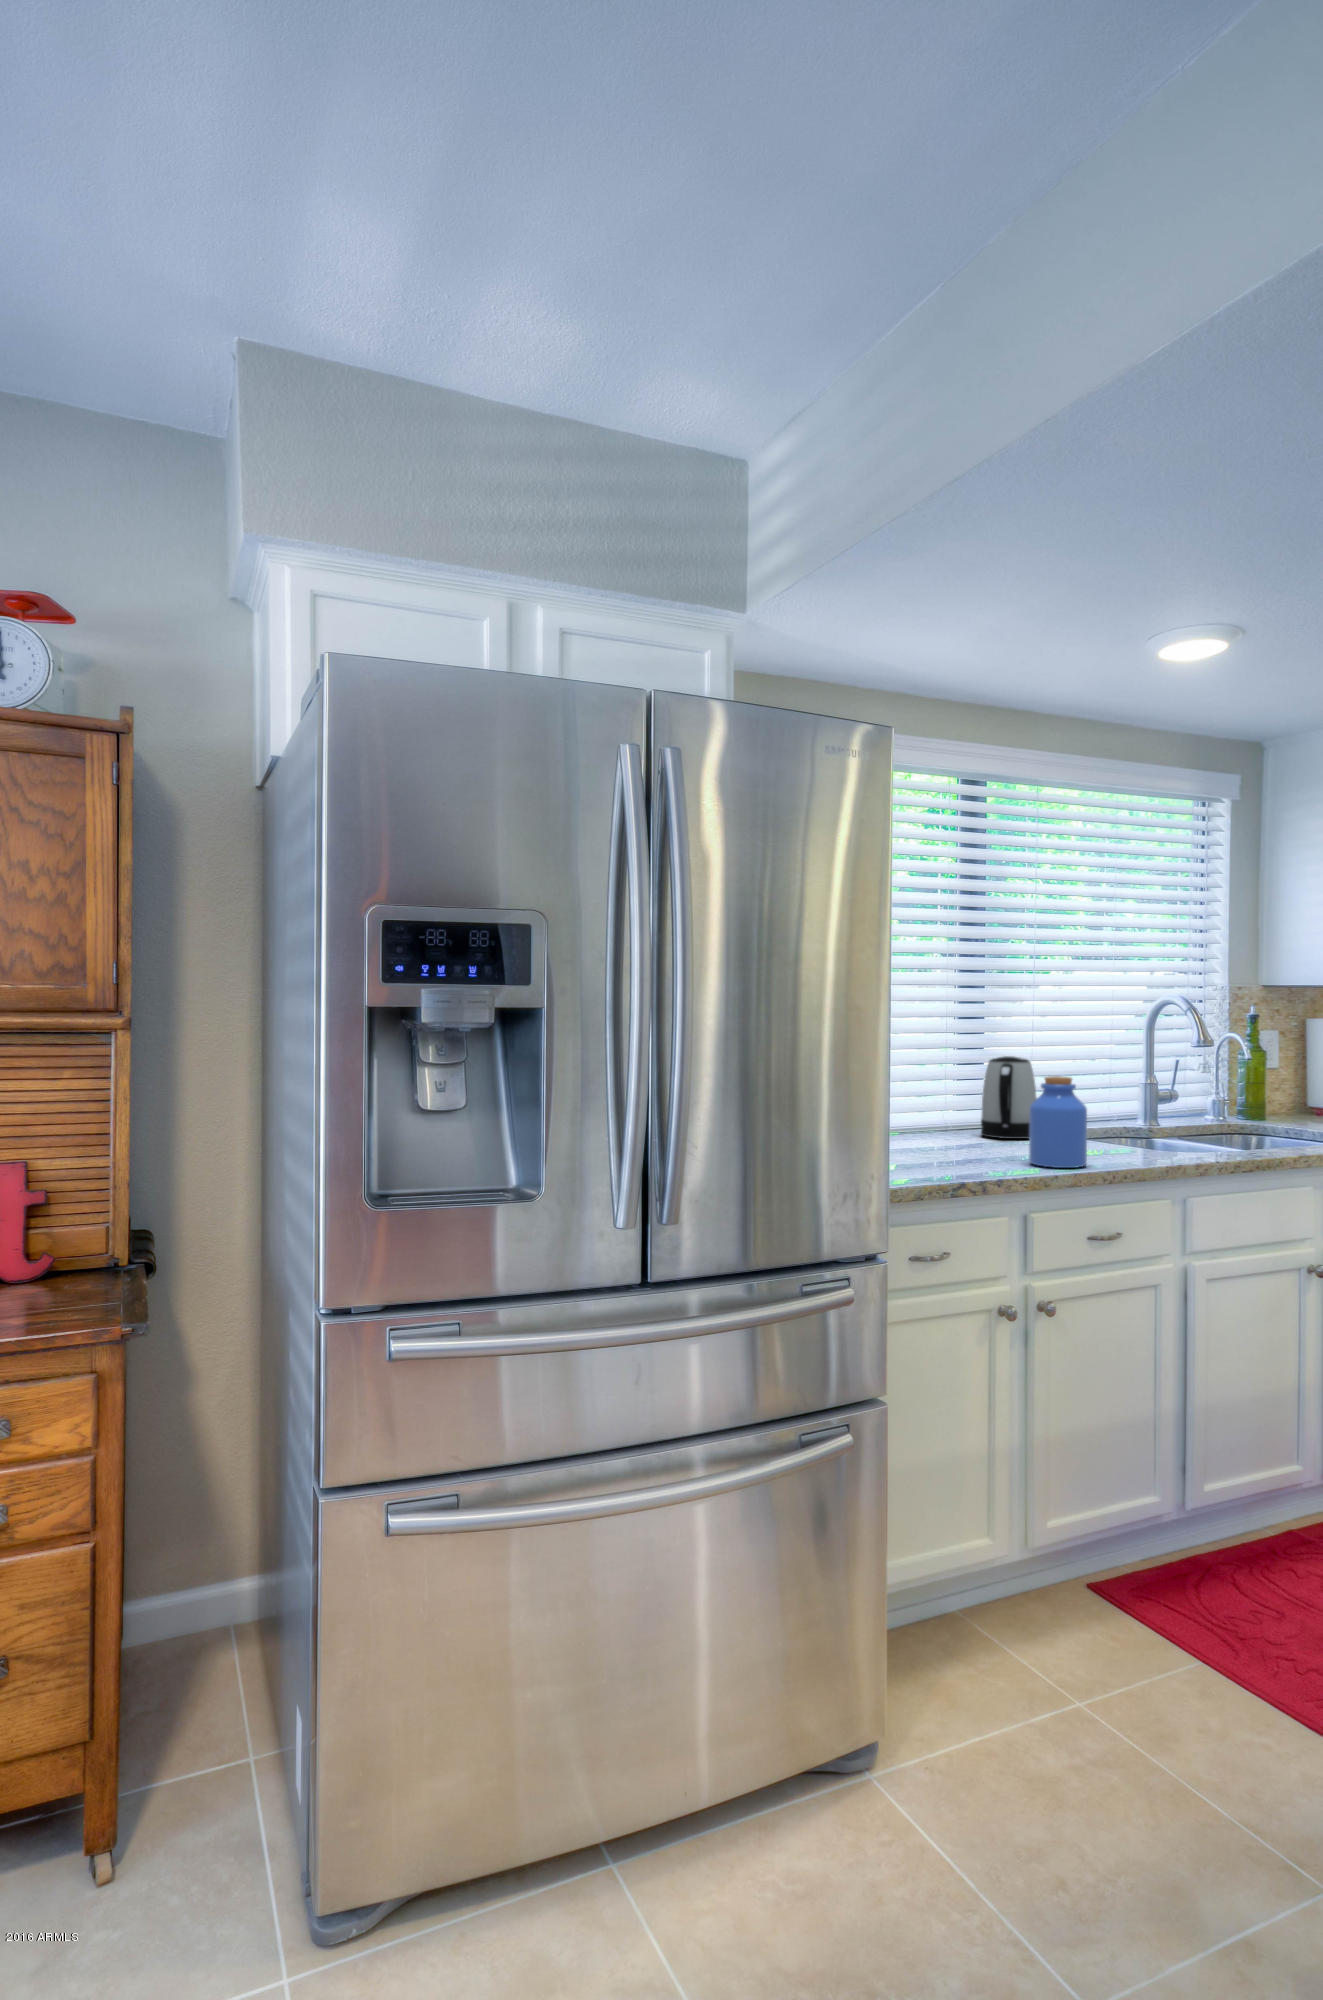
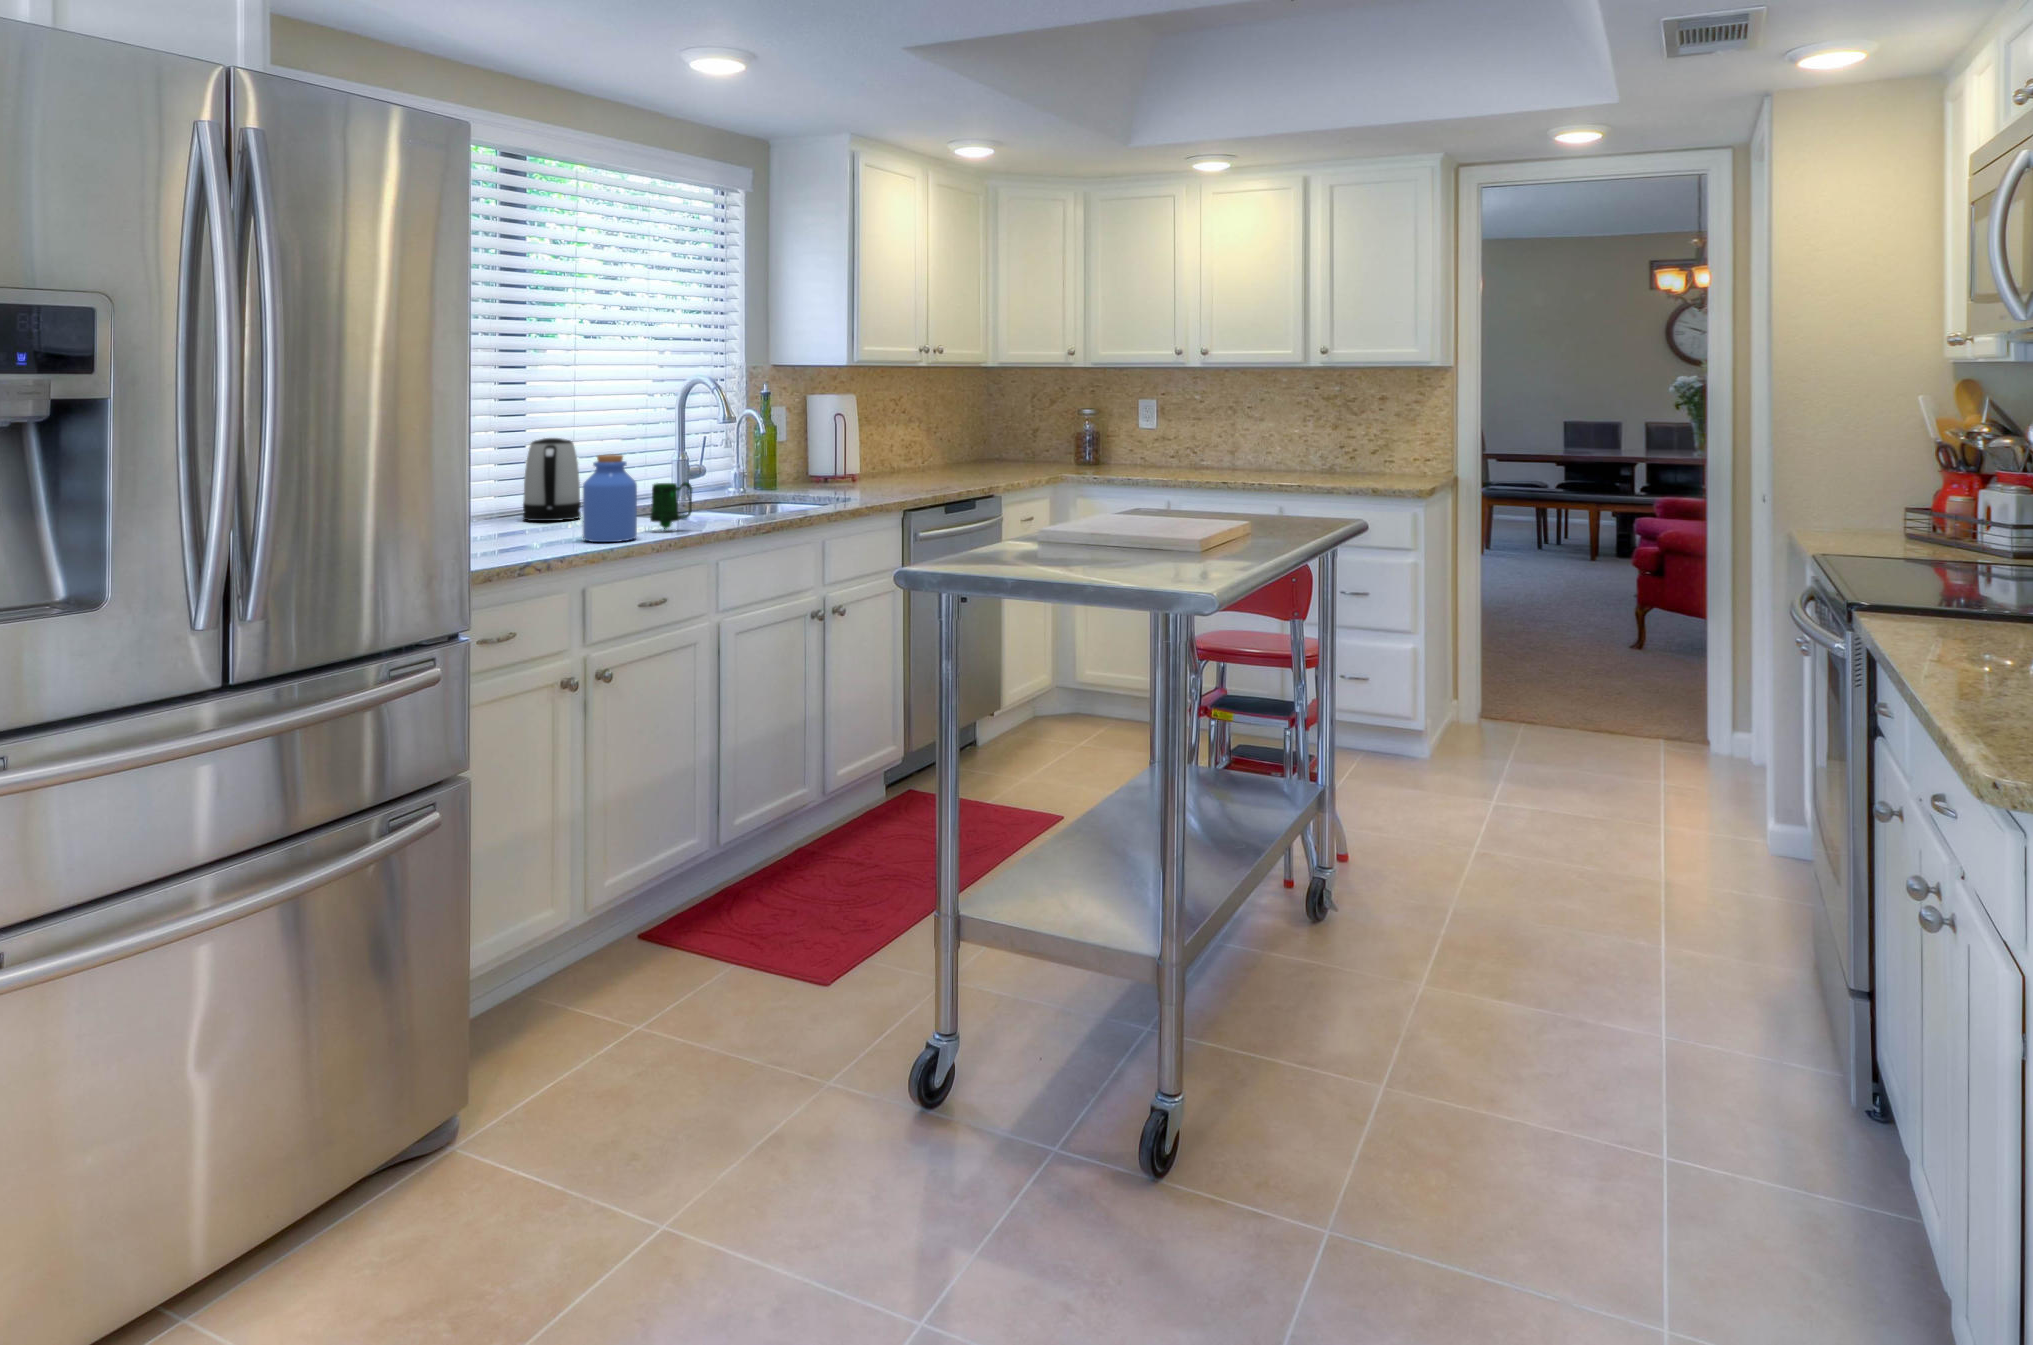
mug: none [1104,1109,1152,1161] -> present [650,482,692,529]

